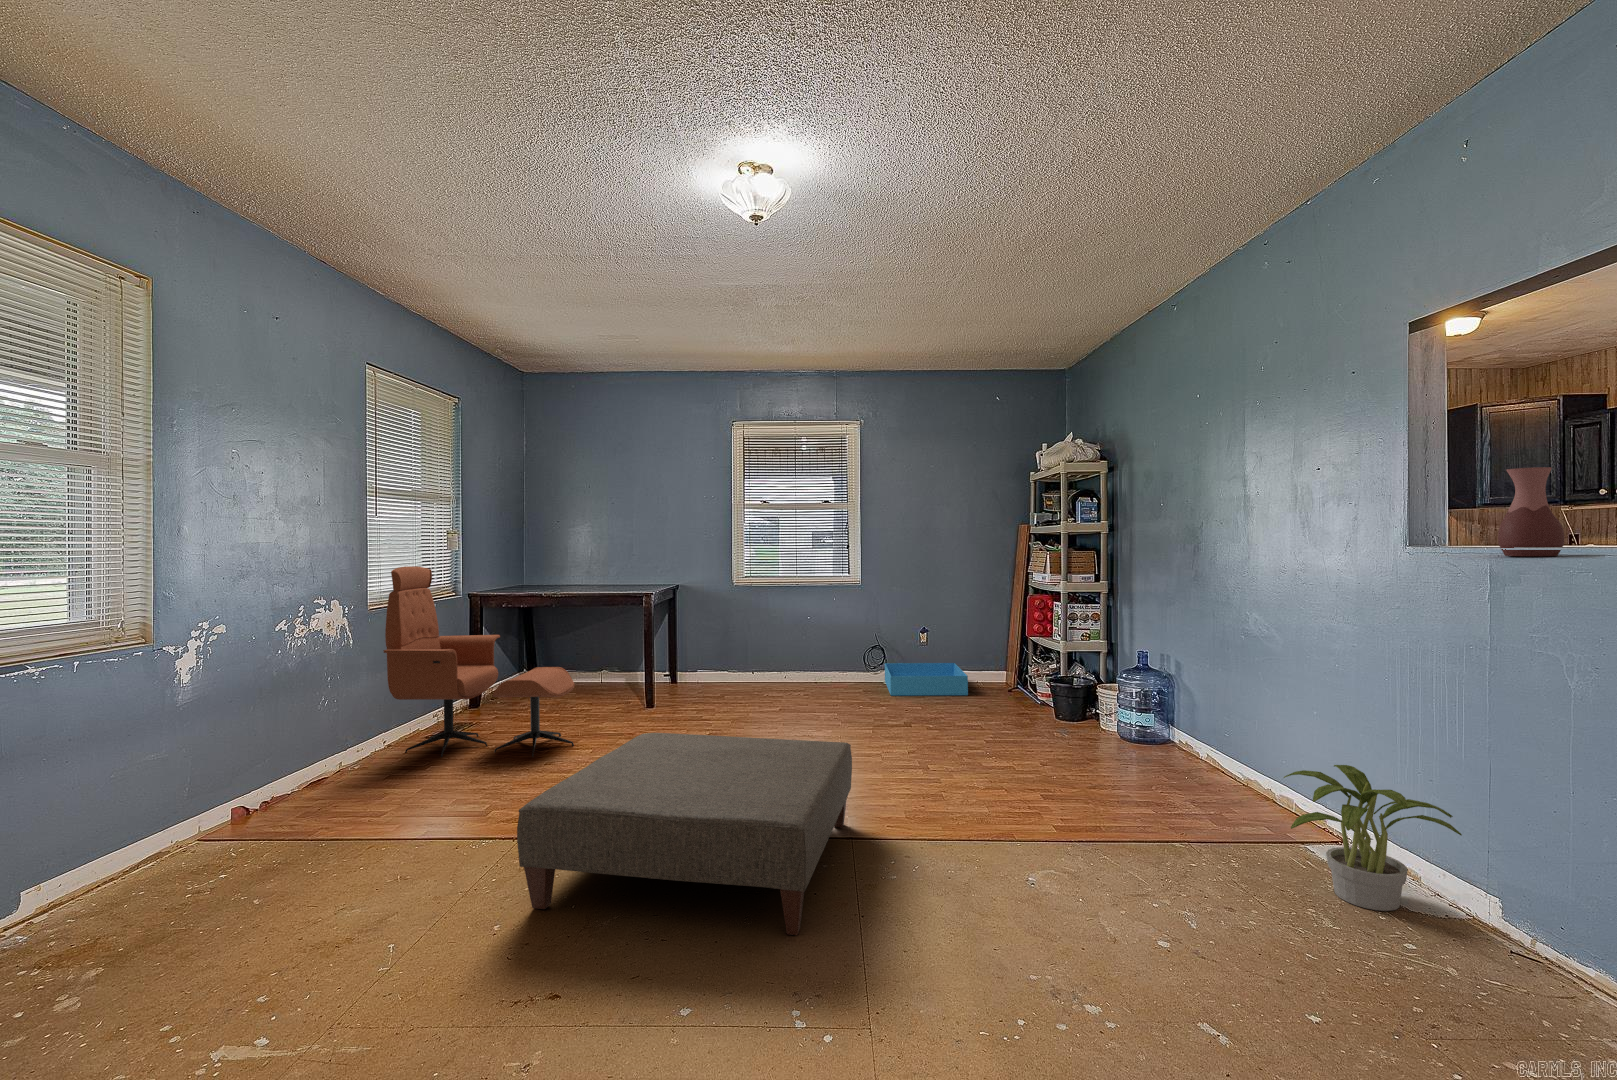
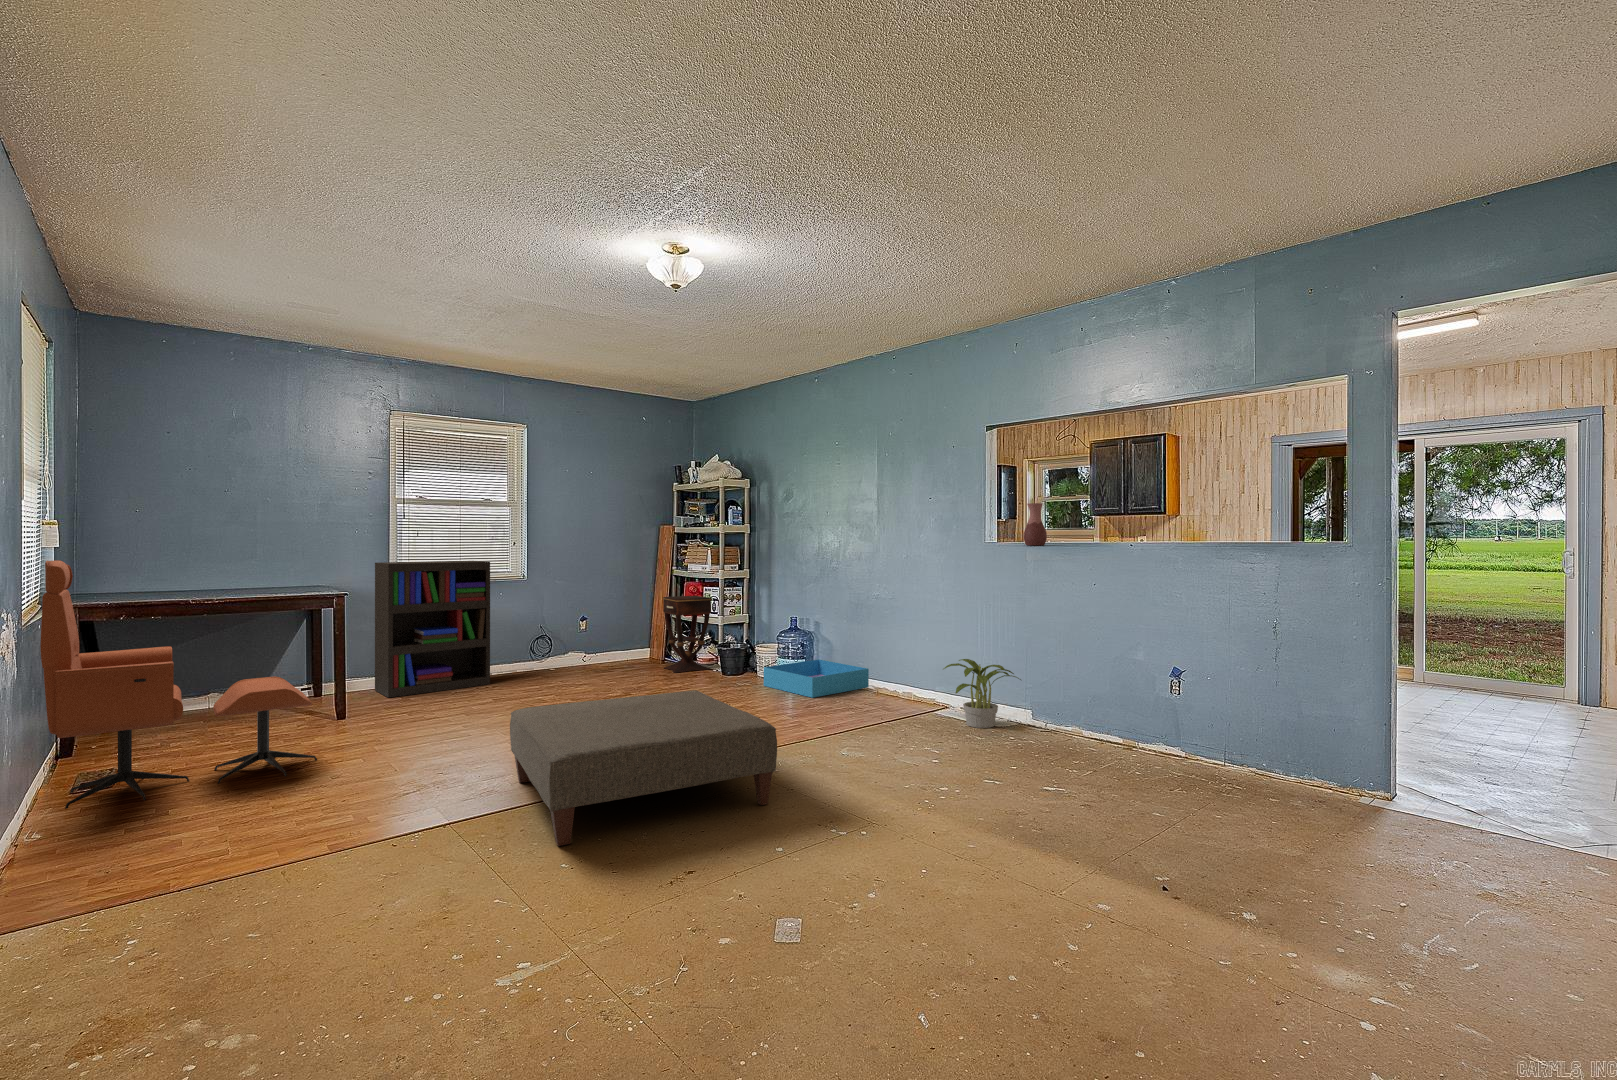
bookshelf: none [714,566,808,693] -> present [375,561,490,698]
side table: none [995,612,1048,706] -> present [663,596,712,673]
storage bin: present [885,663,968,696] -> present [764,659,869,698]

